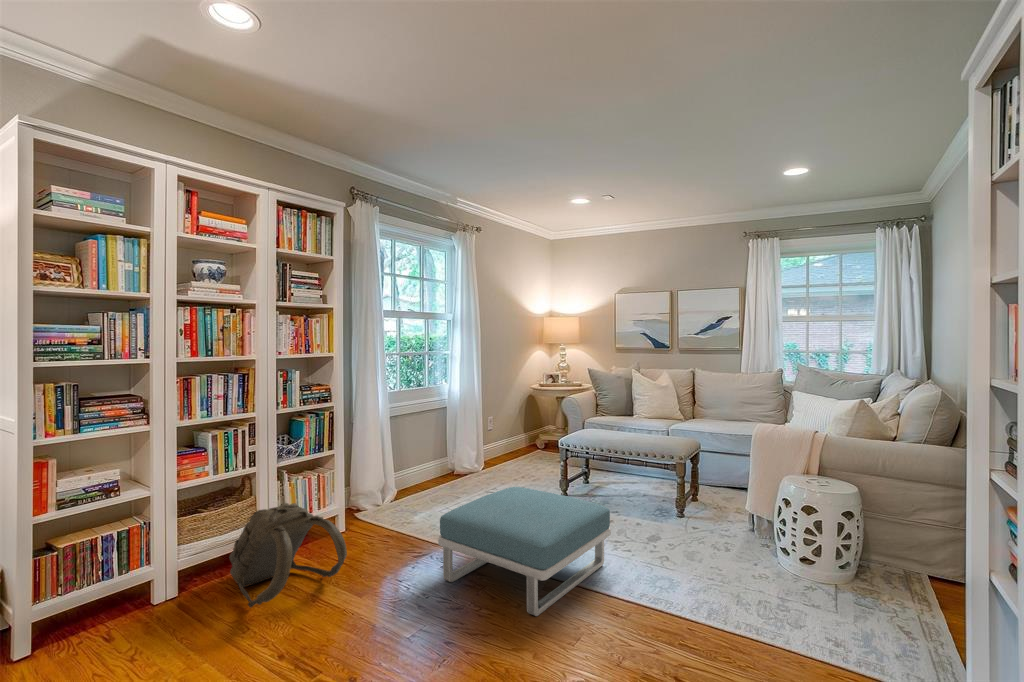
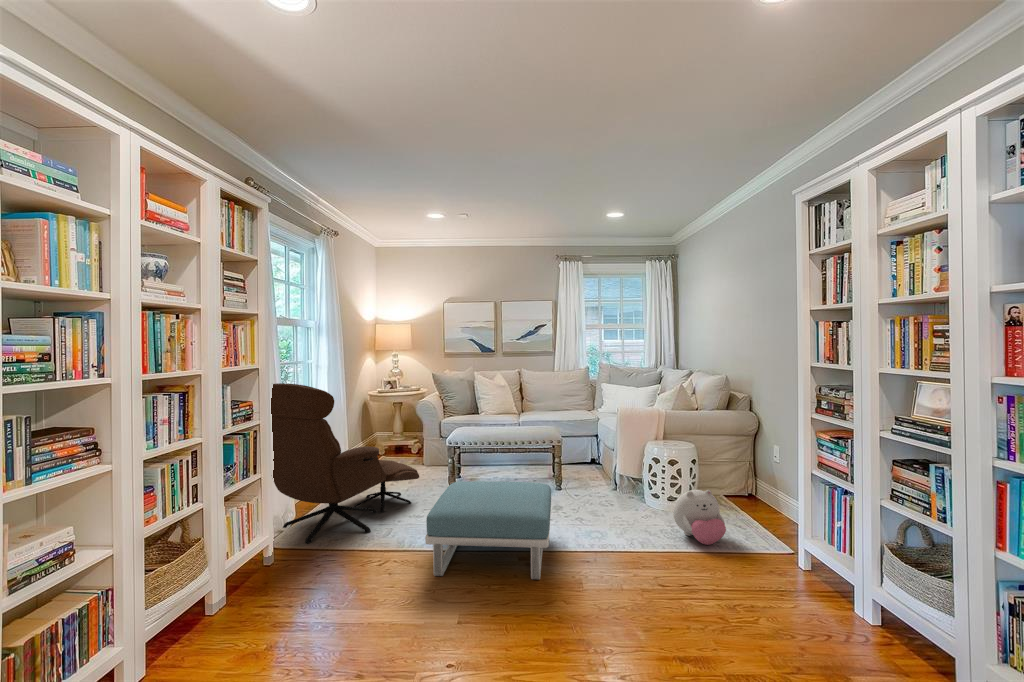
lounge chair: none [363,371,521,522] -> present [271,383,419,543]
backpack: present [229,503,347,608] -> none [191,533,347,657]
plush toy: none [772,555,850,643] -> present [673,490,726,545]

